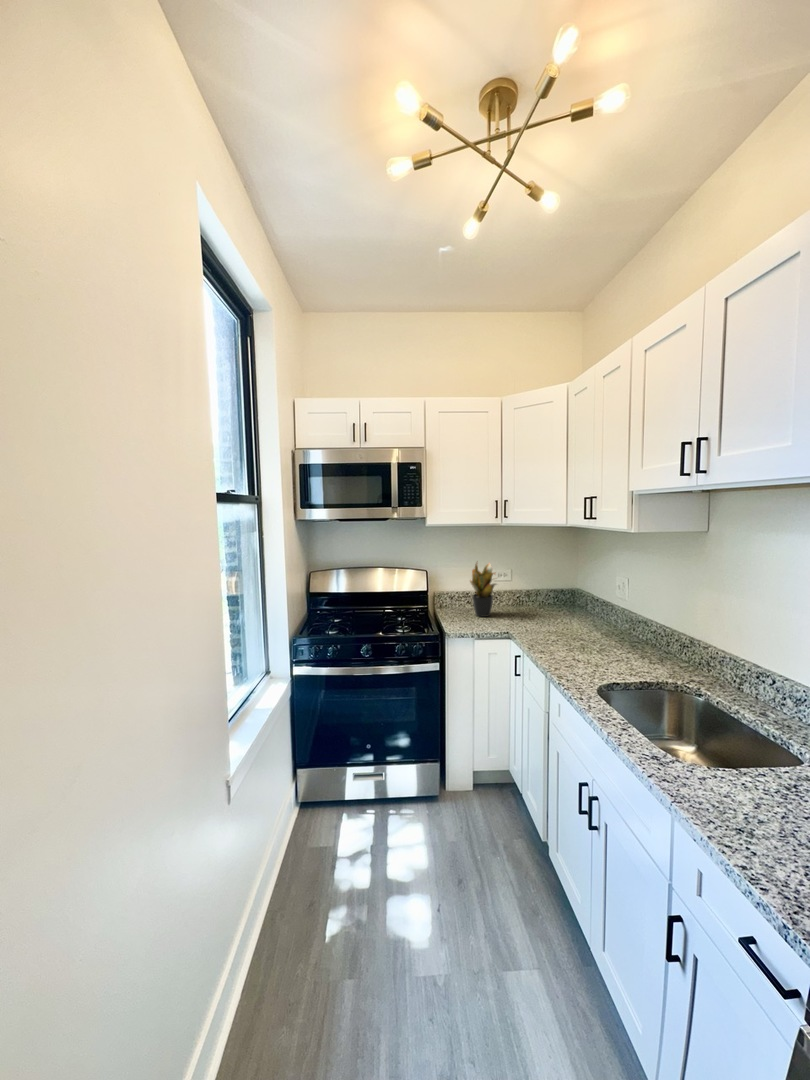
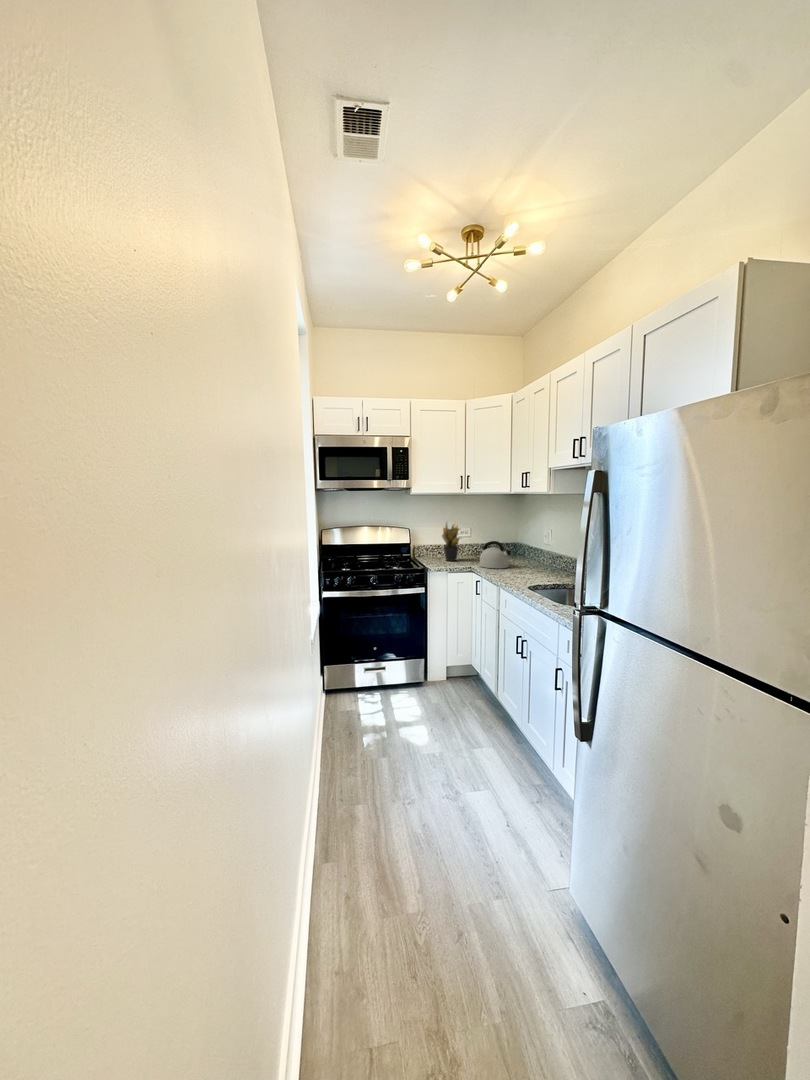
kettle: none [521,594,568,636] -> present [479,541,511,568]

